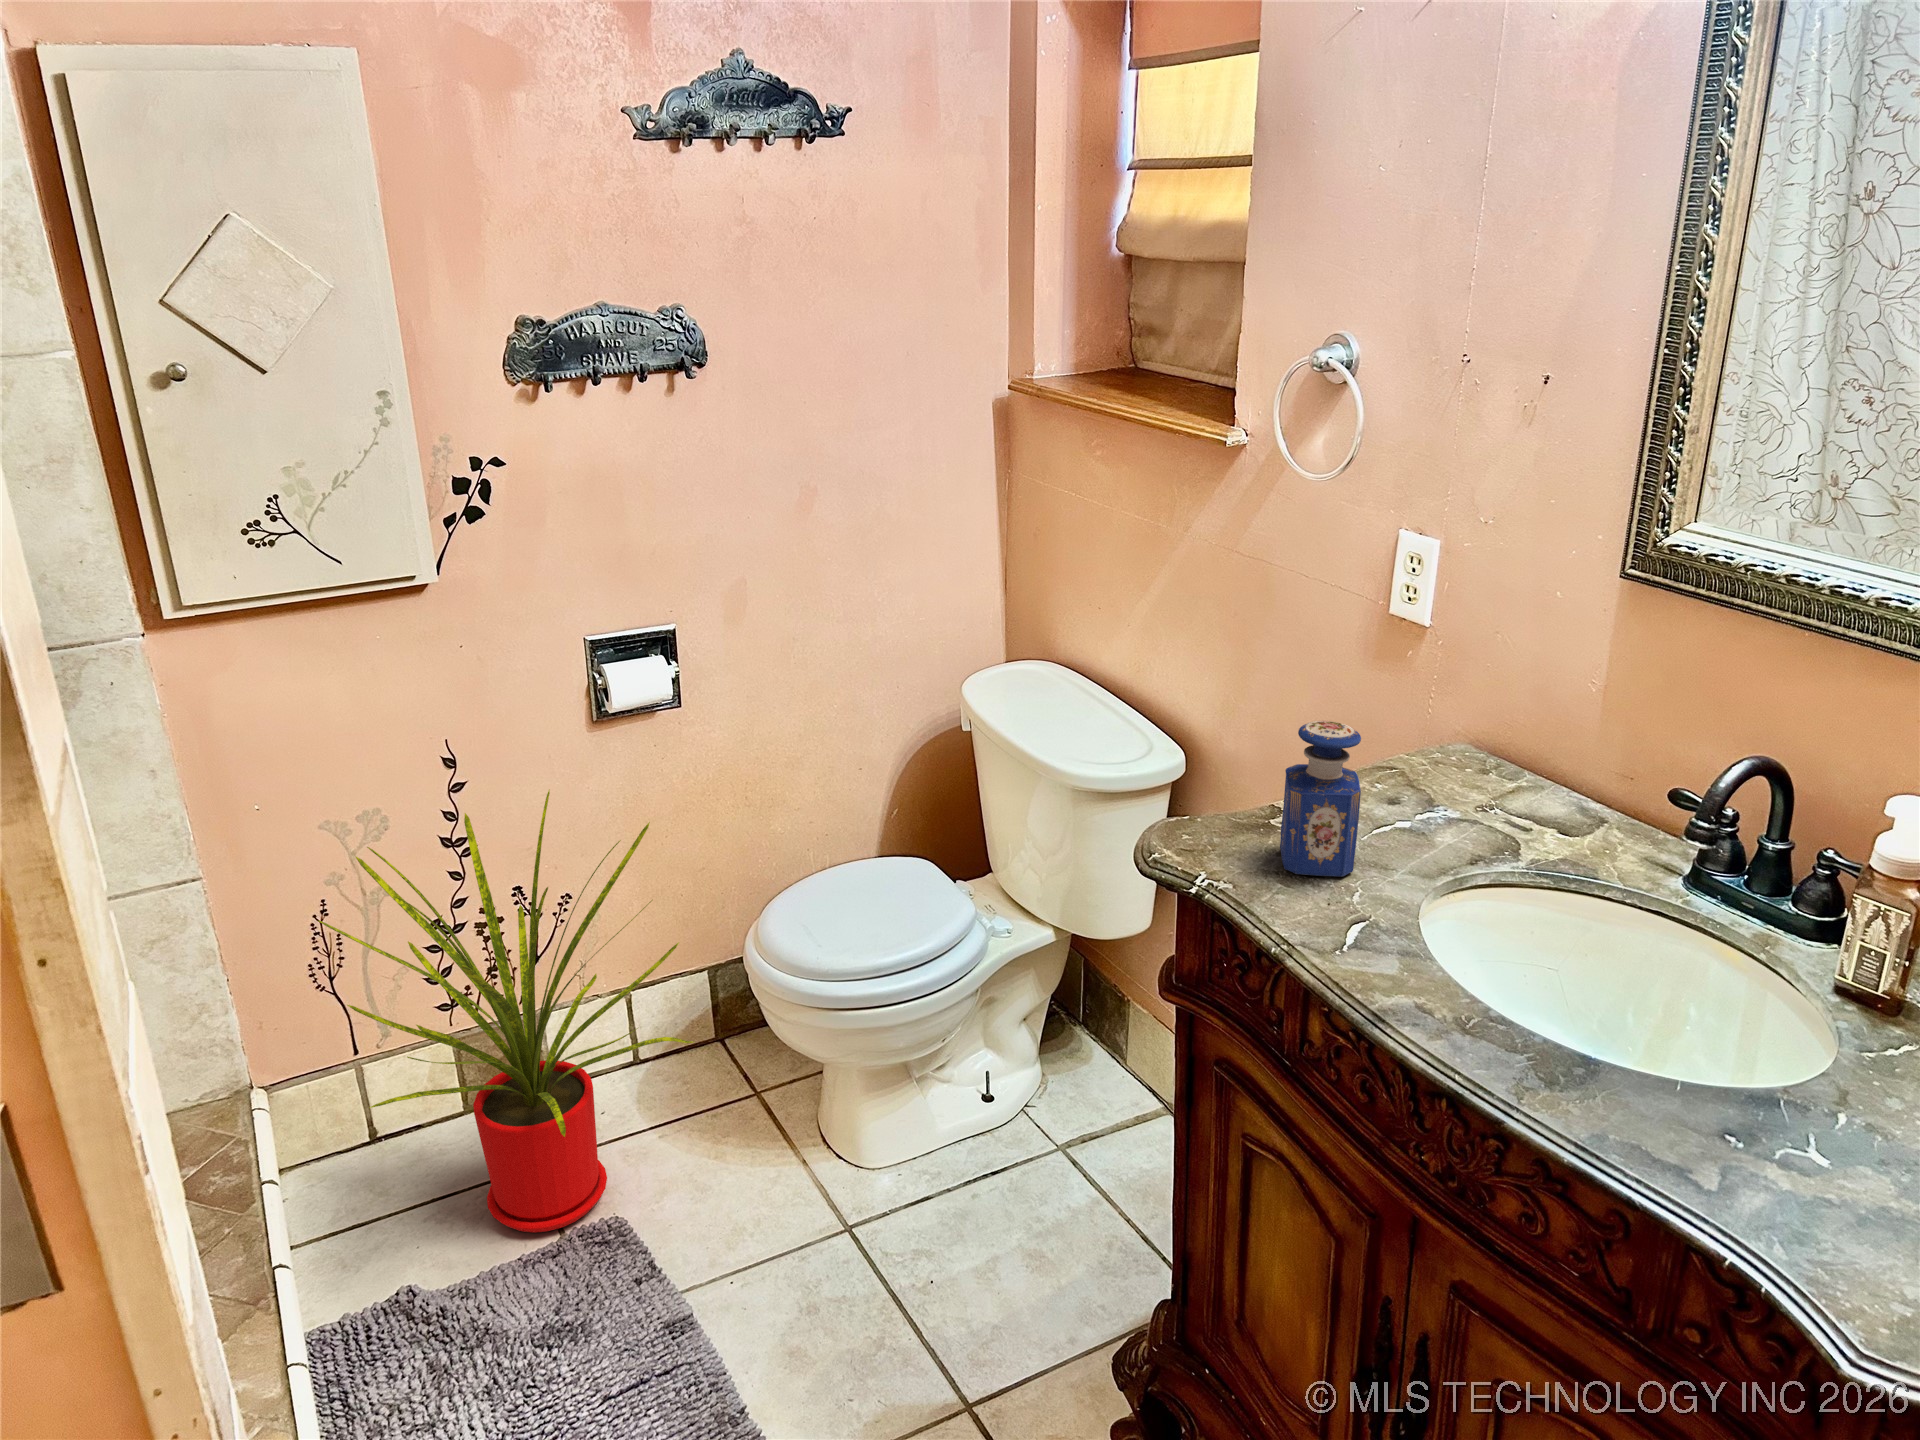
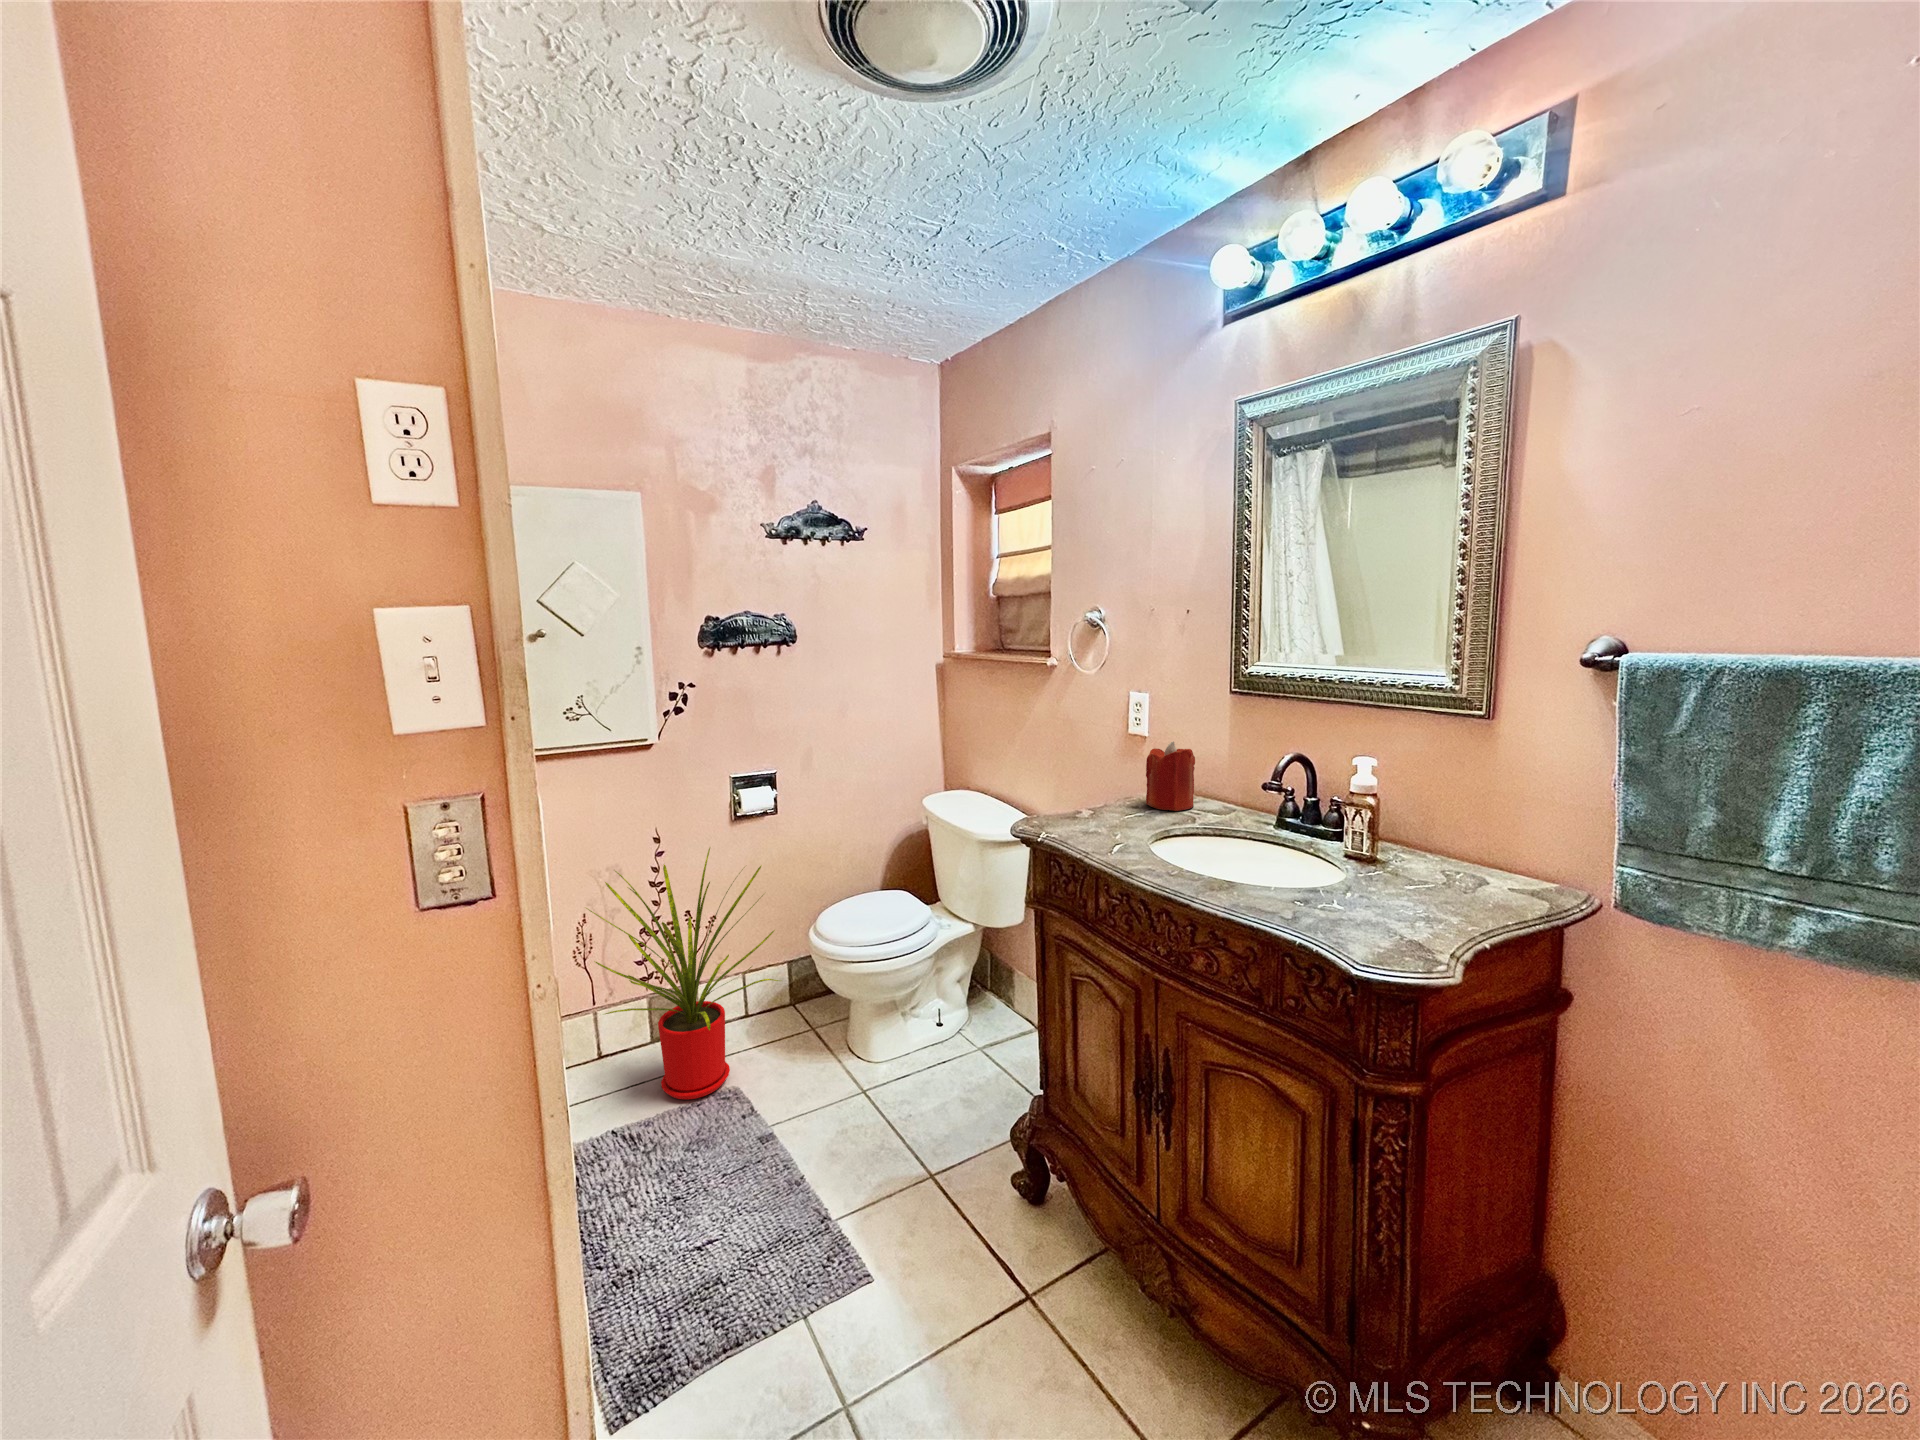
candle: none [1417,676,1531,821] -> present [1146,741,1195,811]
perfume bottle: present [1280,721,1361,876] -> none [1080,755,1116,829]

